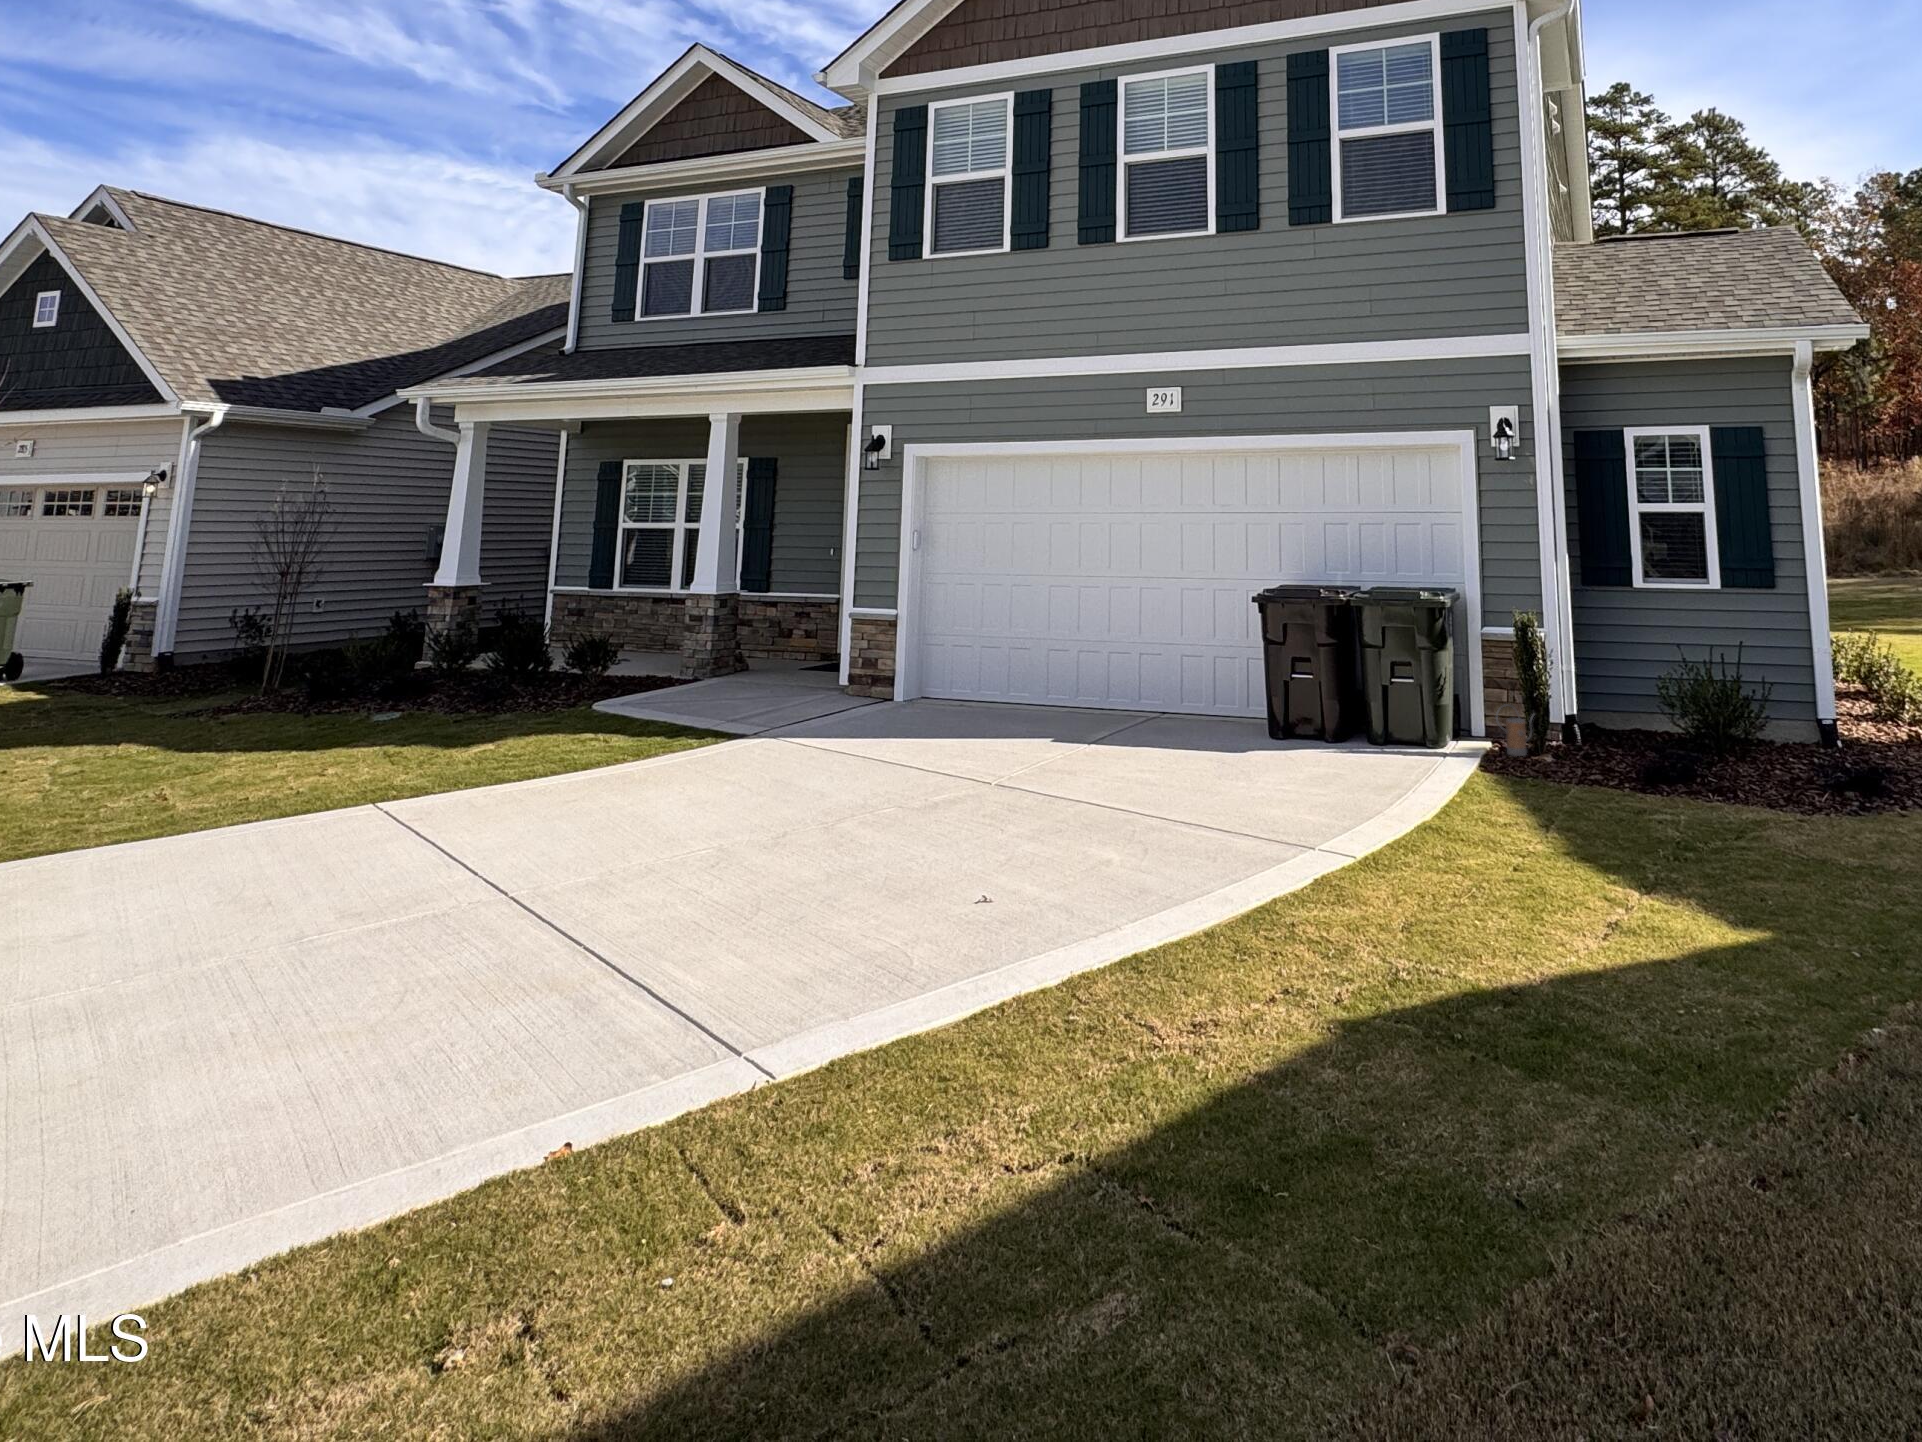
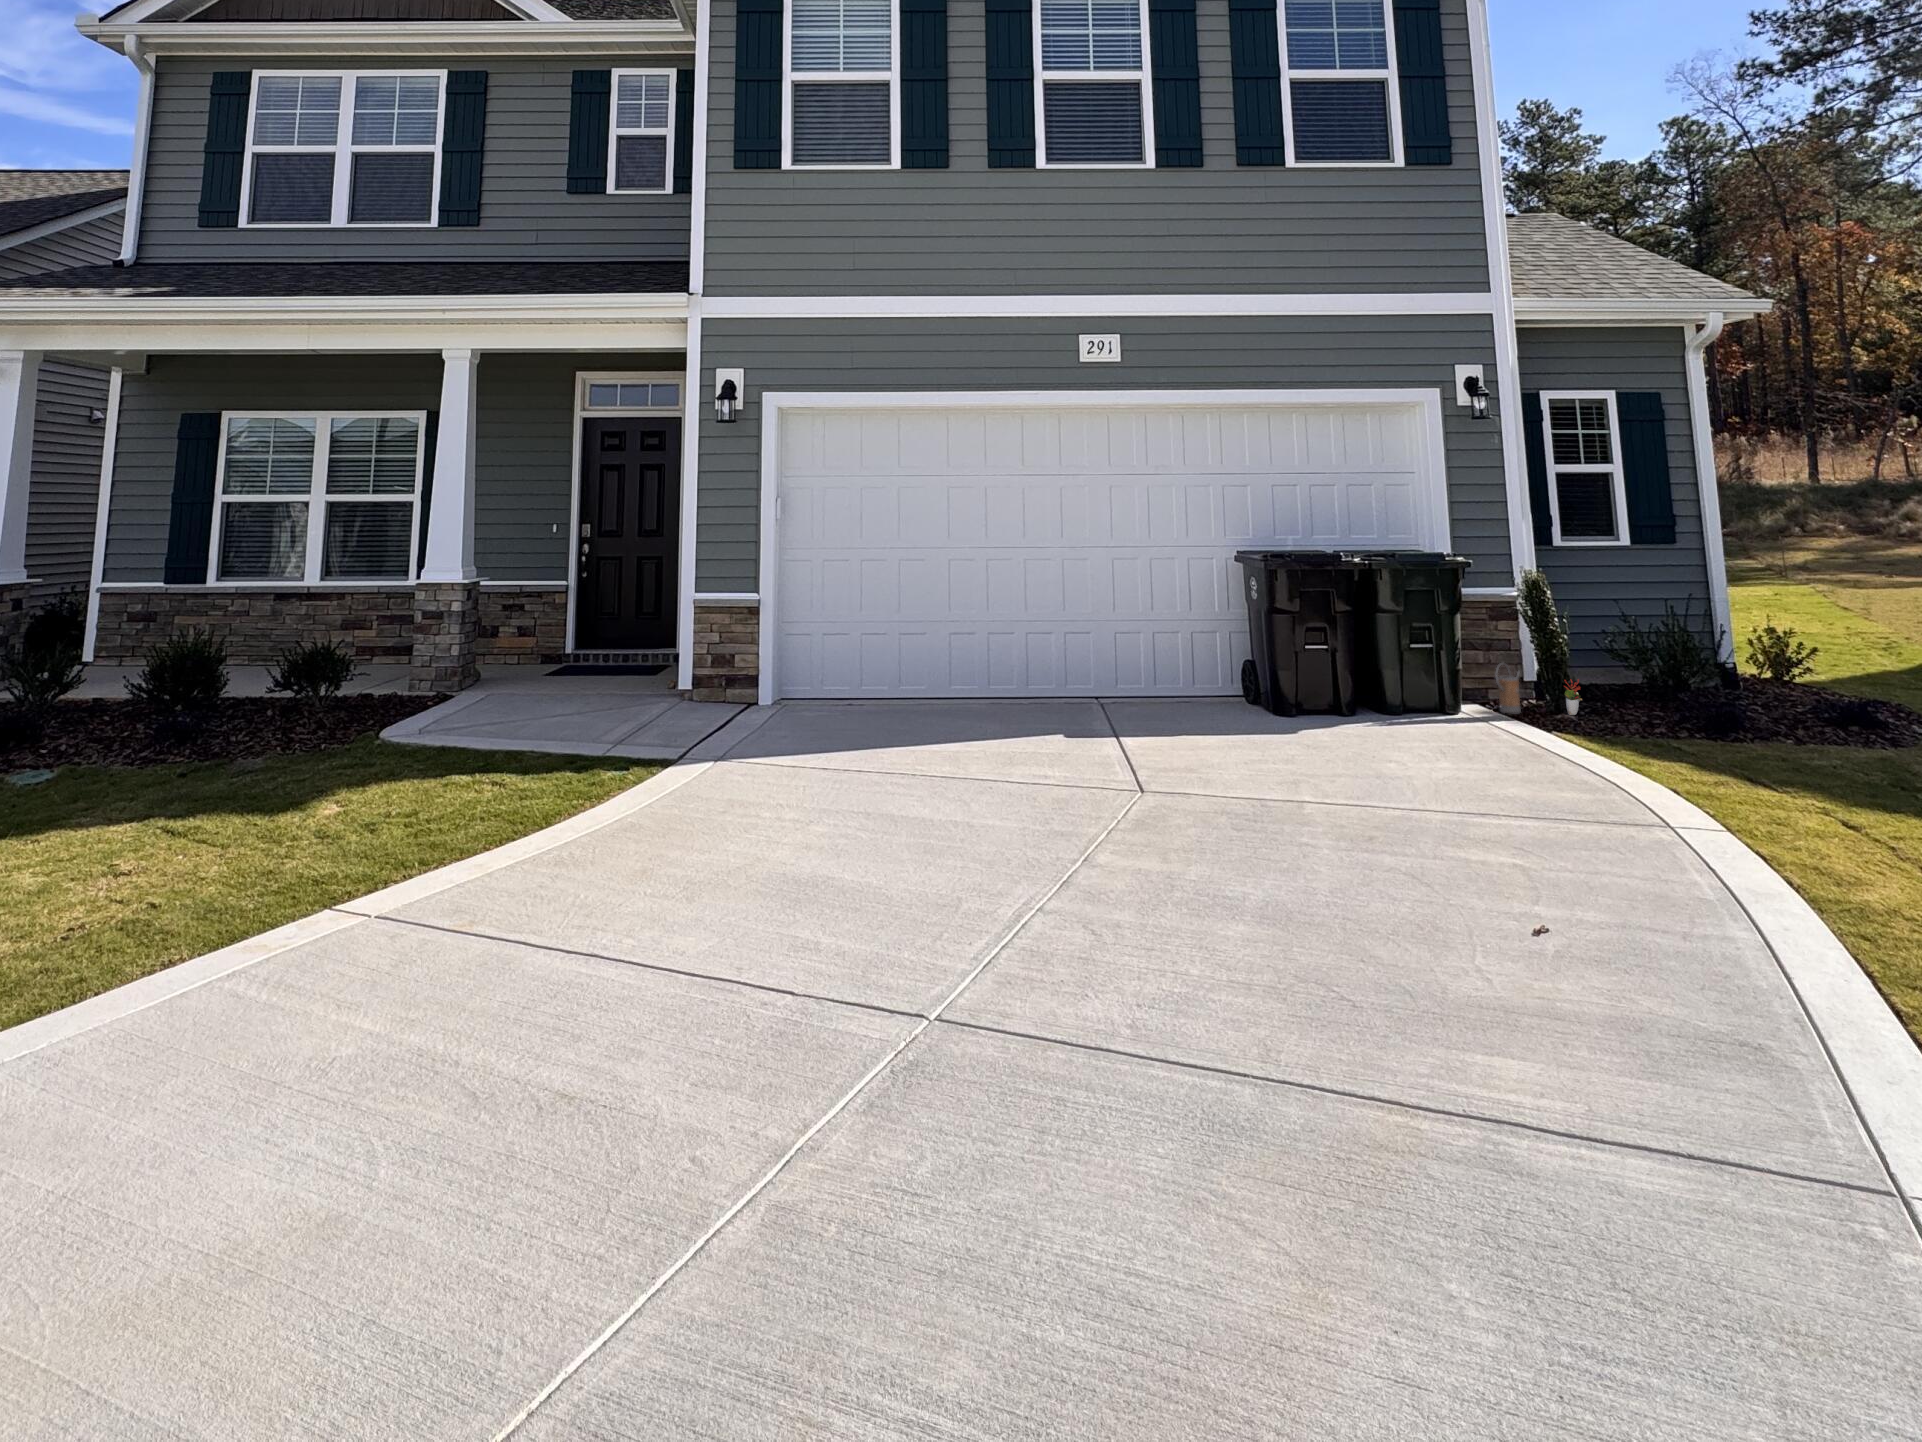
decorative plant: none [1561,725,1581,761] -> present [1564,679,1582,715]

